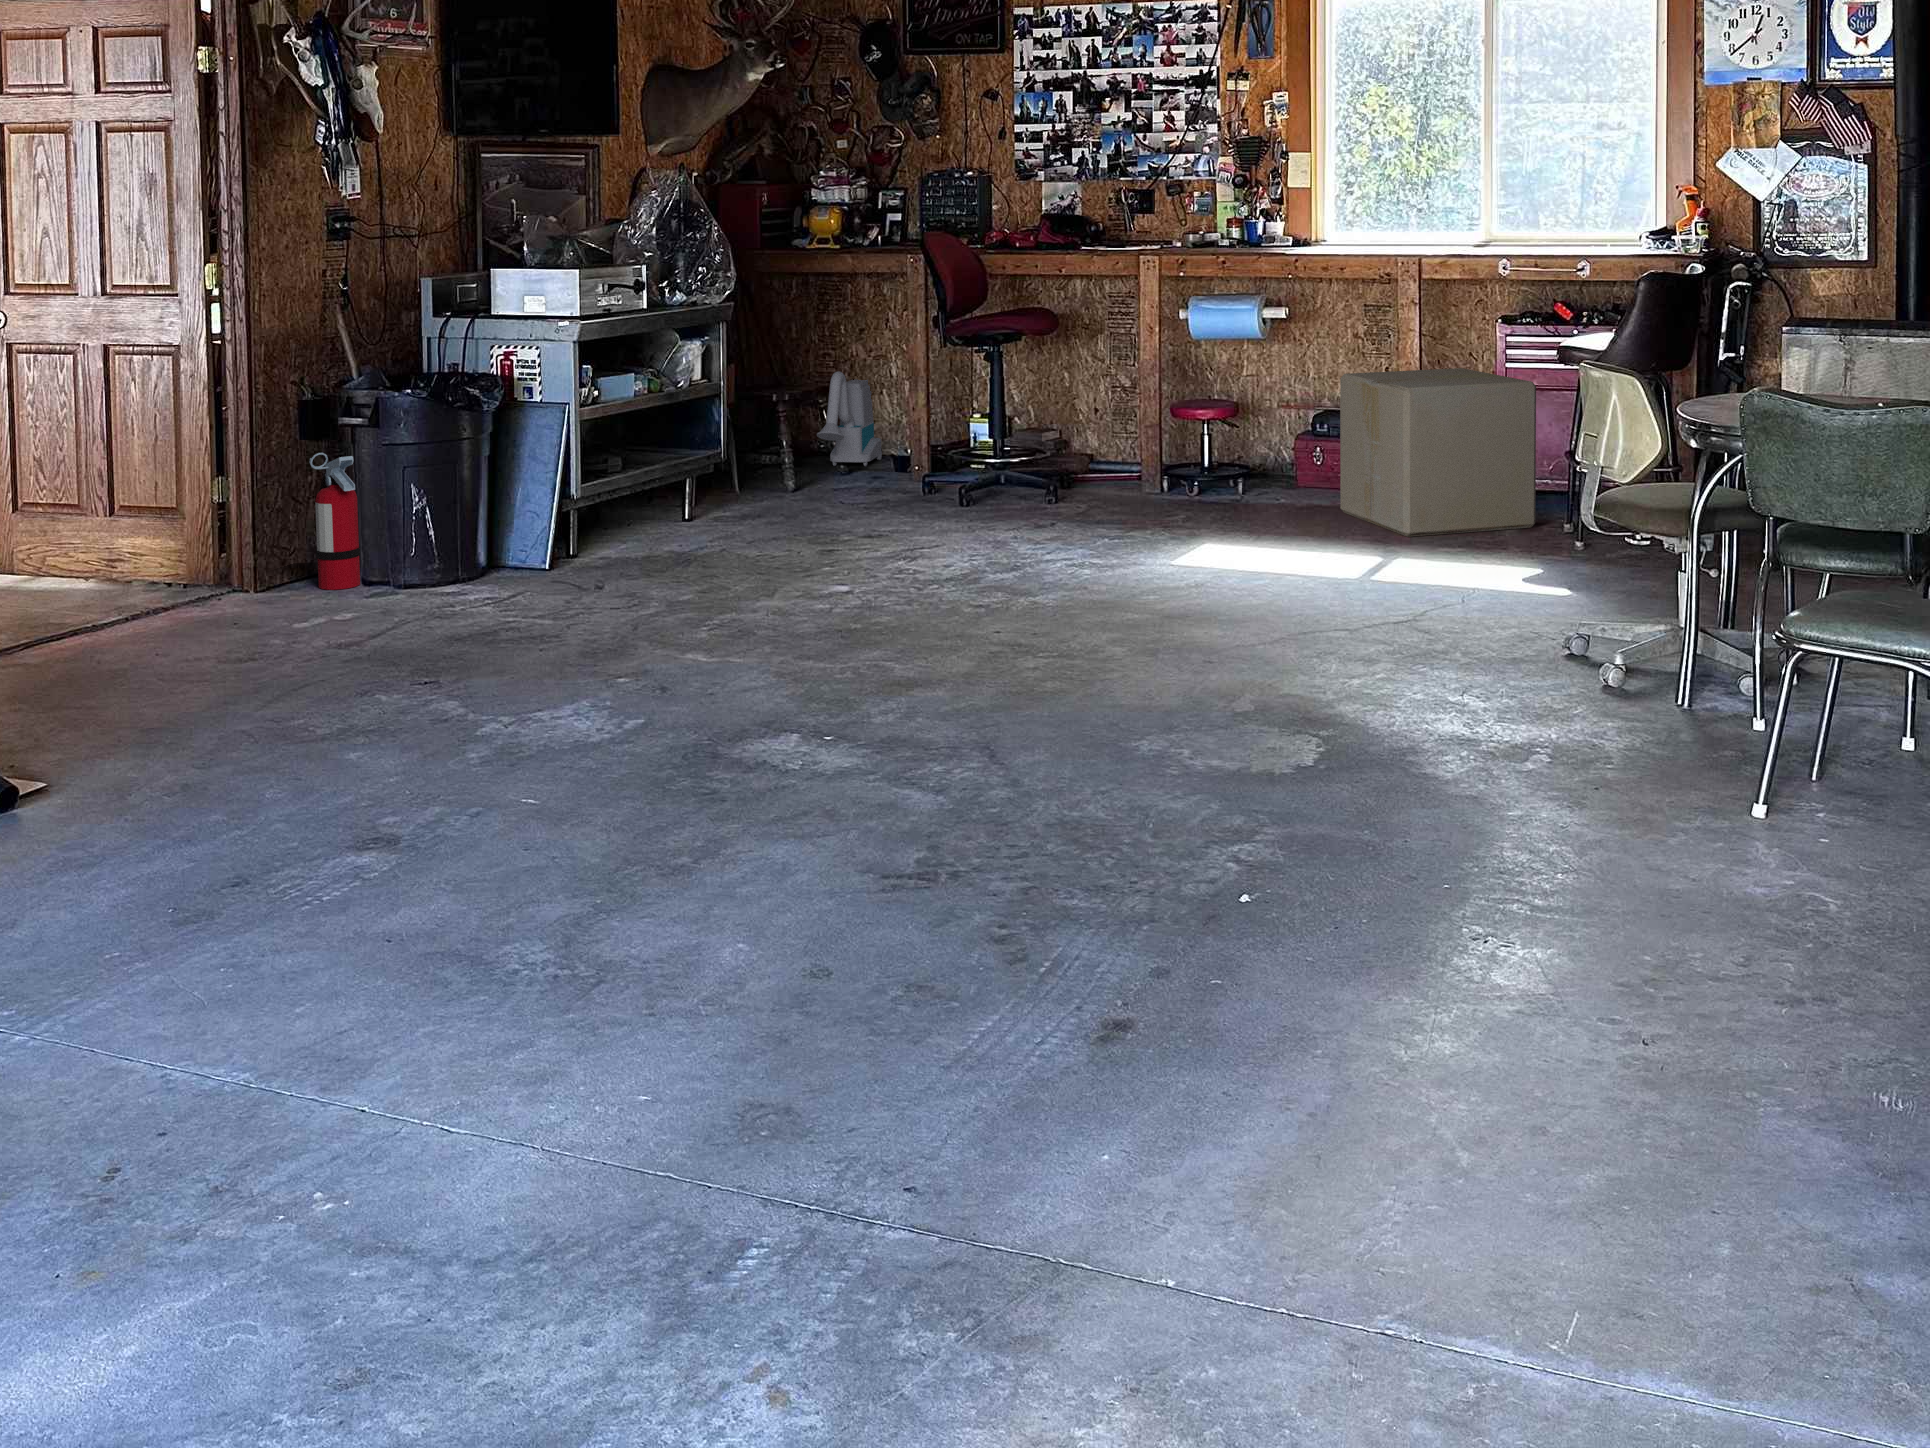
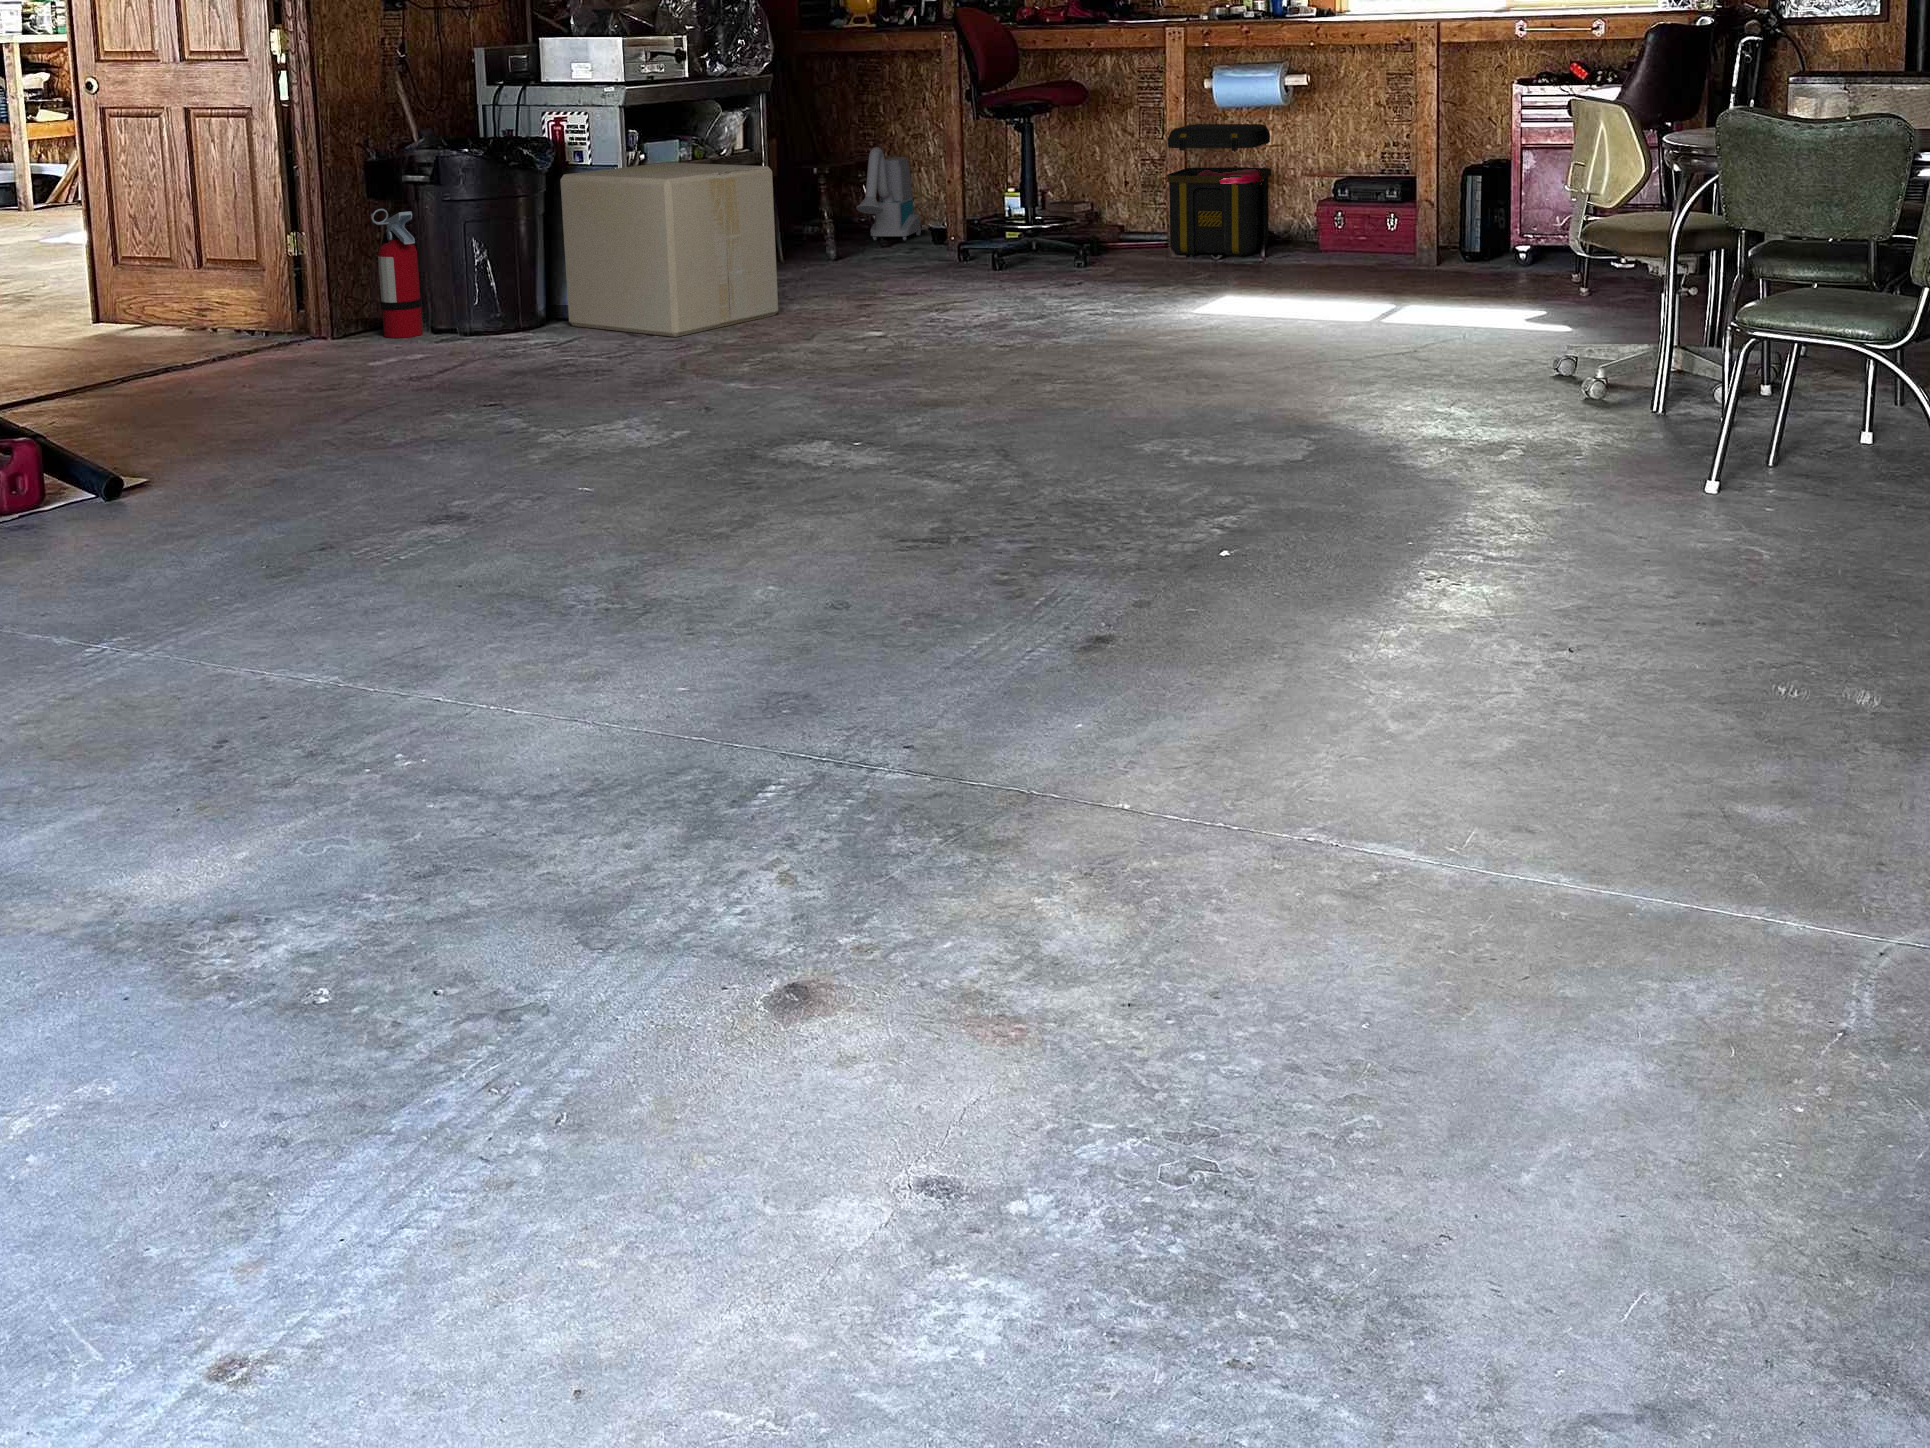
toolbox: none [1140,354,1244,492] -> present [1167,124,1271,256]
cardboard box: present [1340,368,1536,537] -> present [560,162,778,337]

